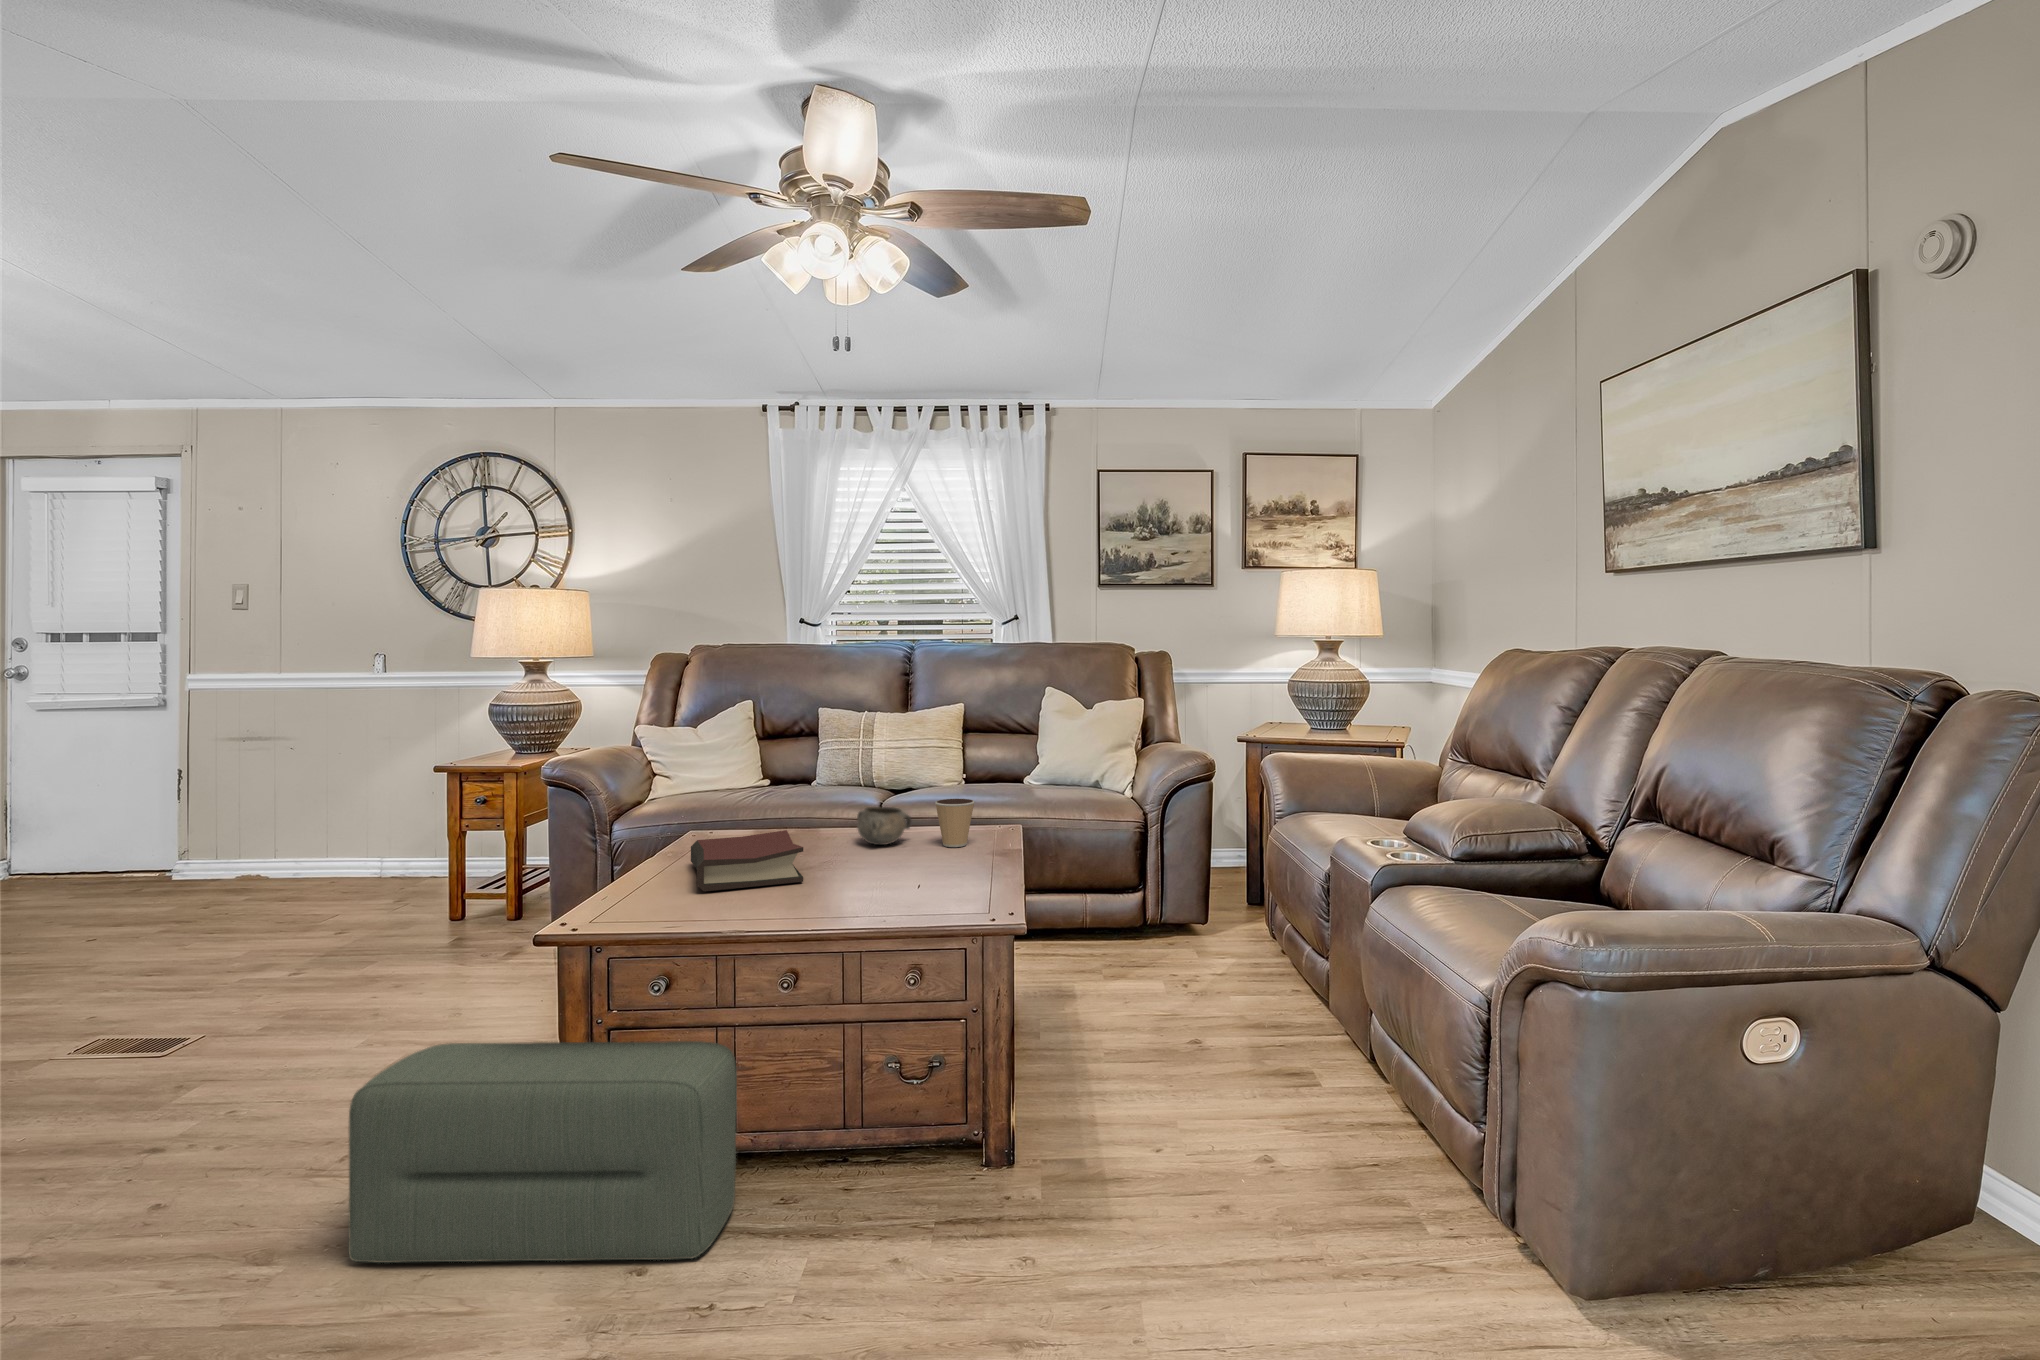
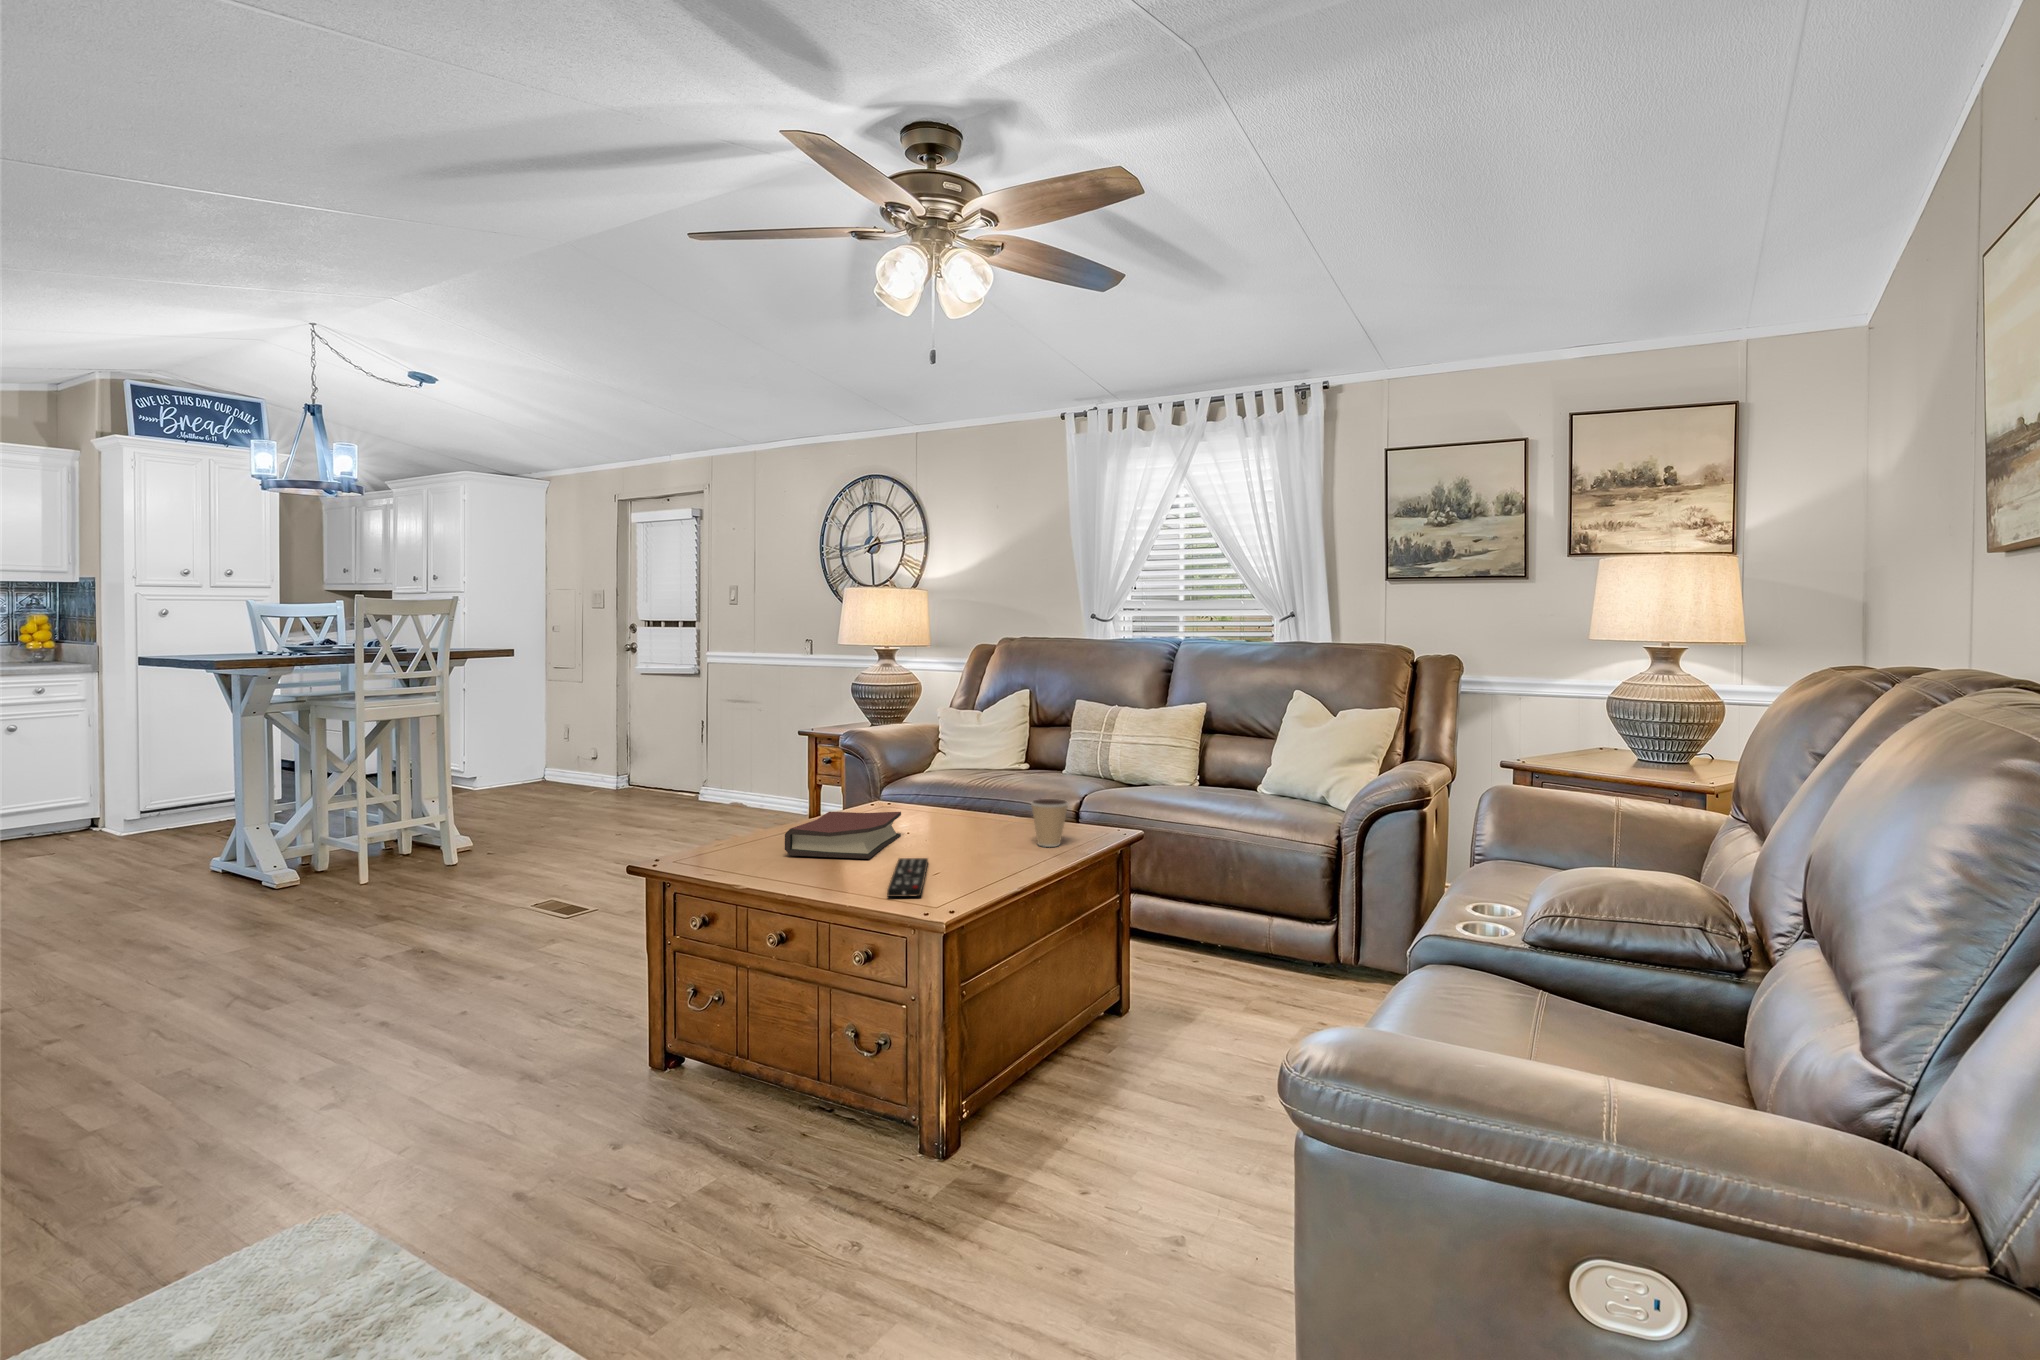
decorative bowl: present [857,807,911,845] -> none [971,799,1021,836]
remote control: none [841,871,934,911] -> present [887,858,928,897]
pouf: present [348,1041,737,1263] -> none [521,942,749,1150]

